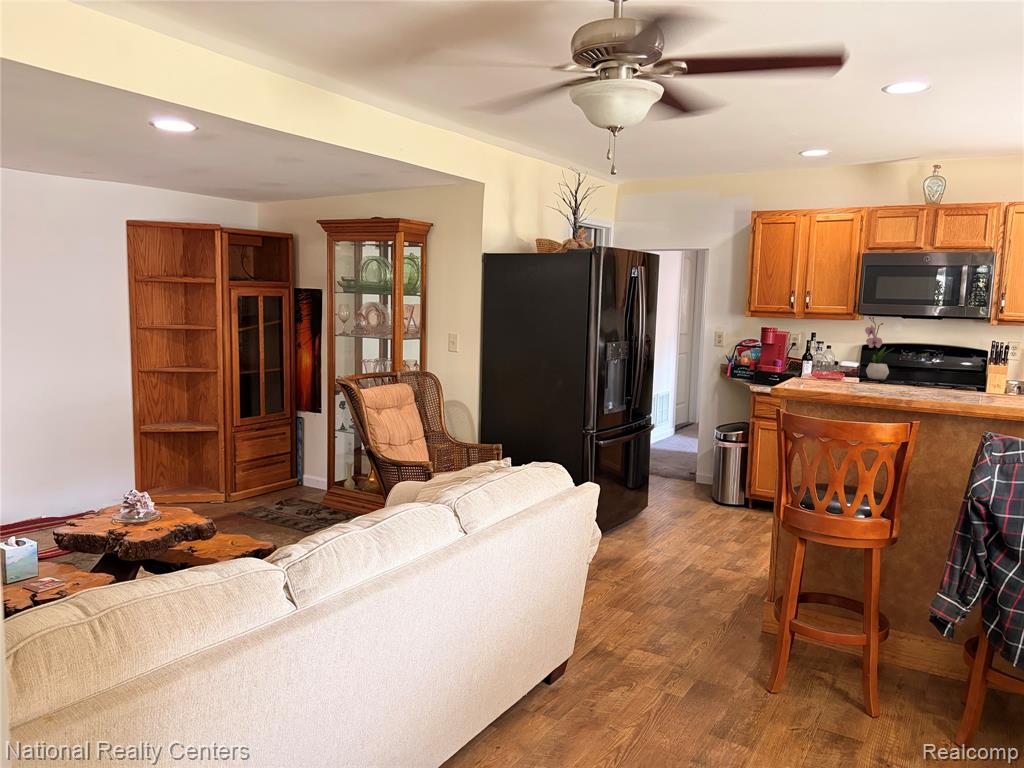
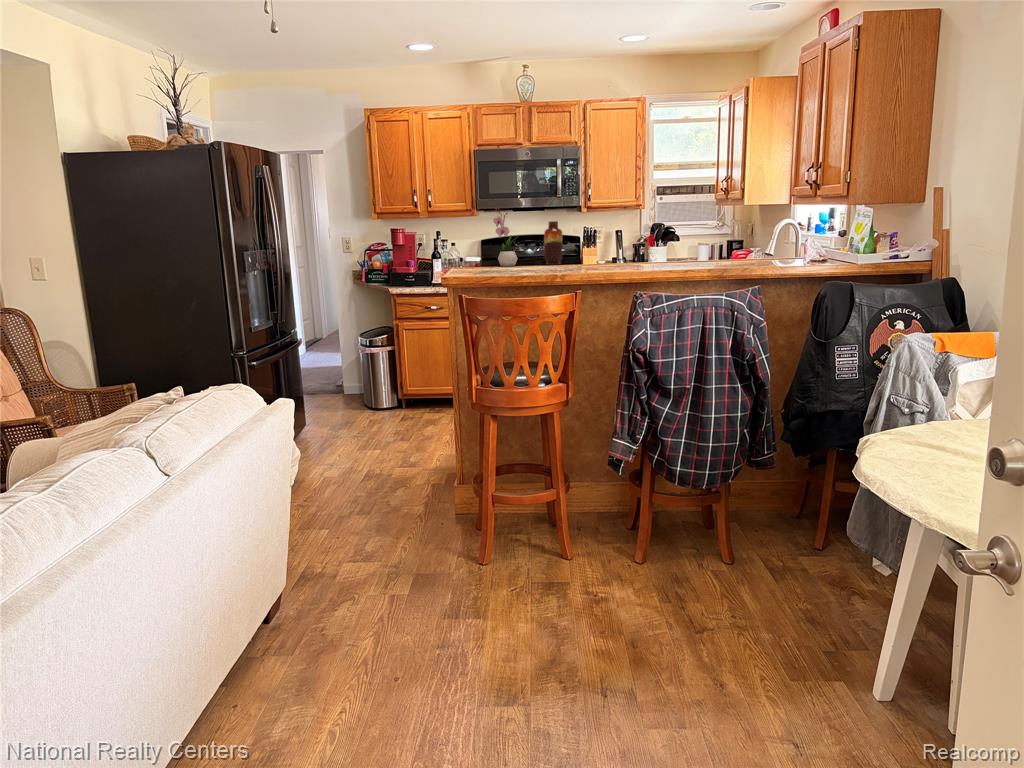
vase: none [923,335,949,384] -> present [544,221,562,265]

